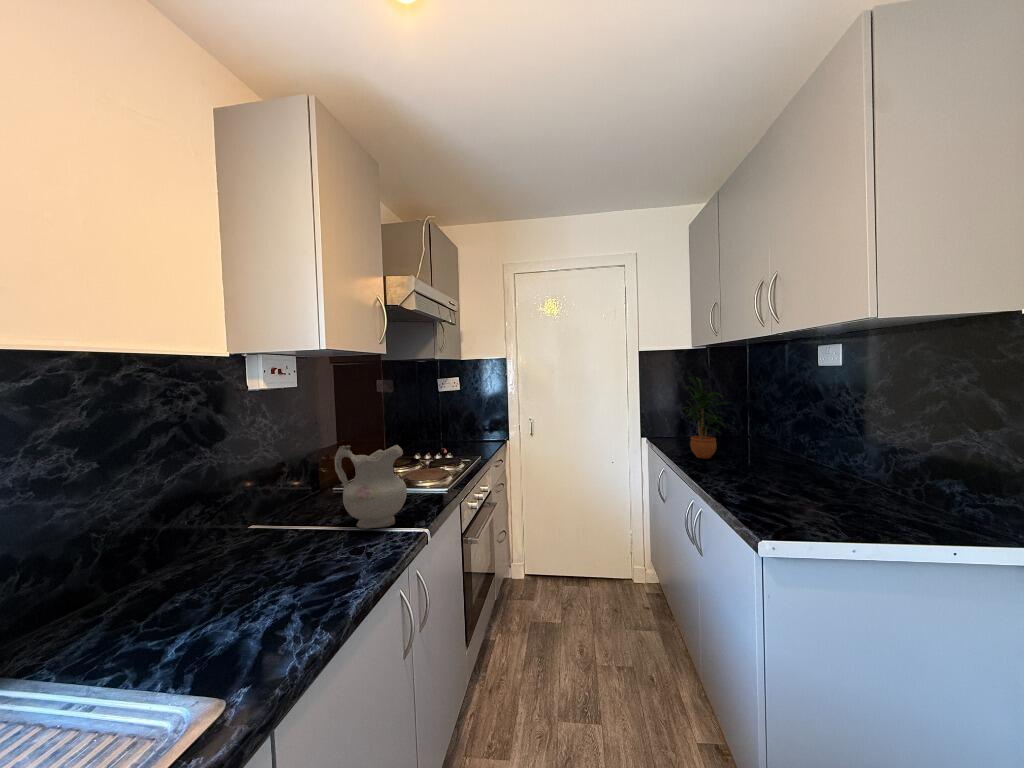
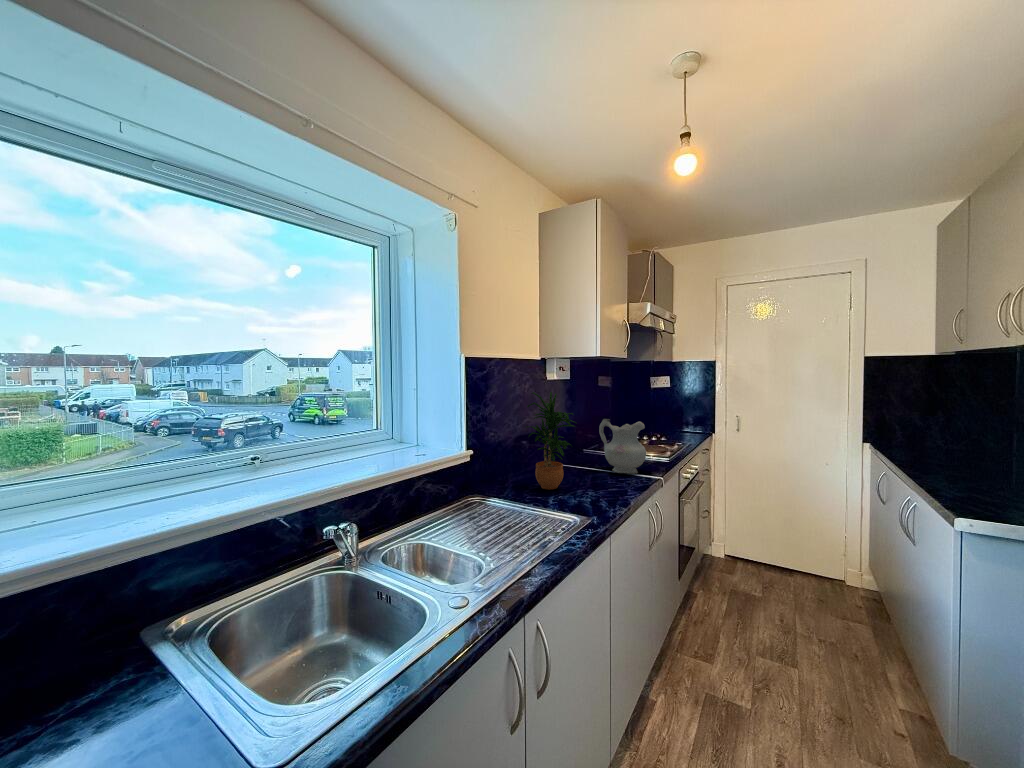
potted plant: present [681,377,728,459] -> present [527,392,577,490]

